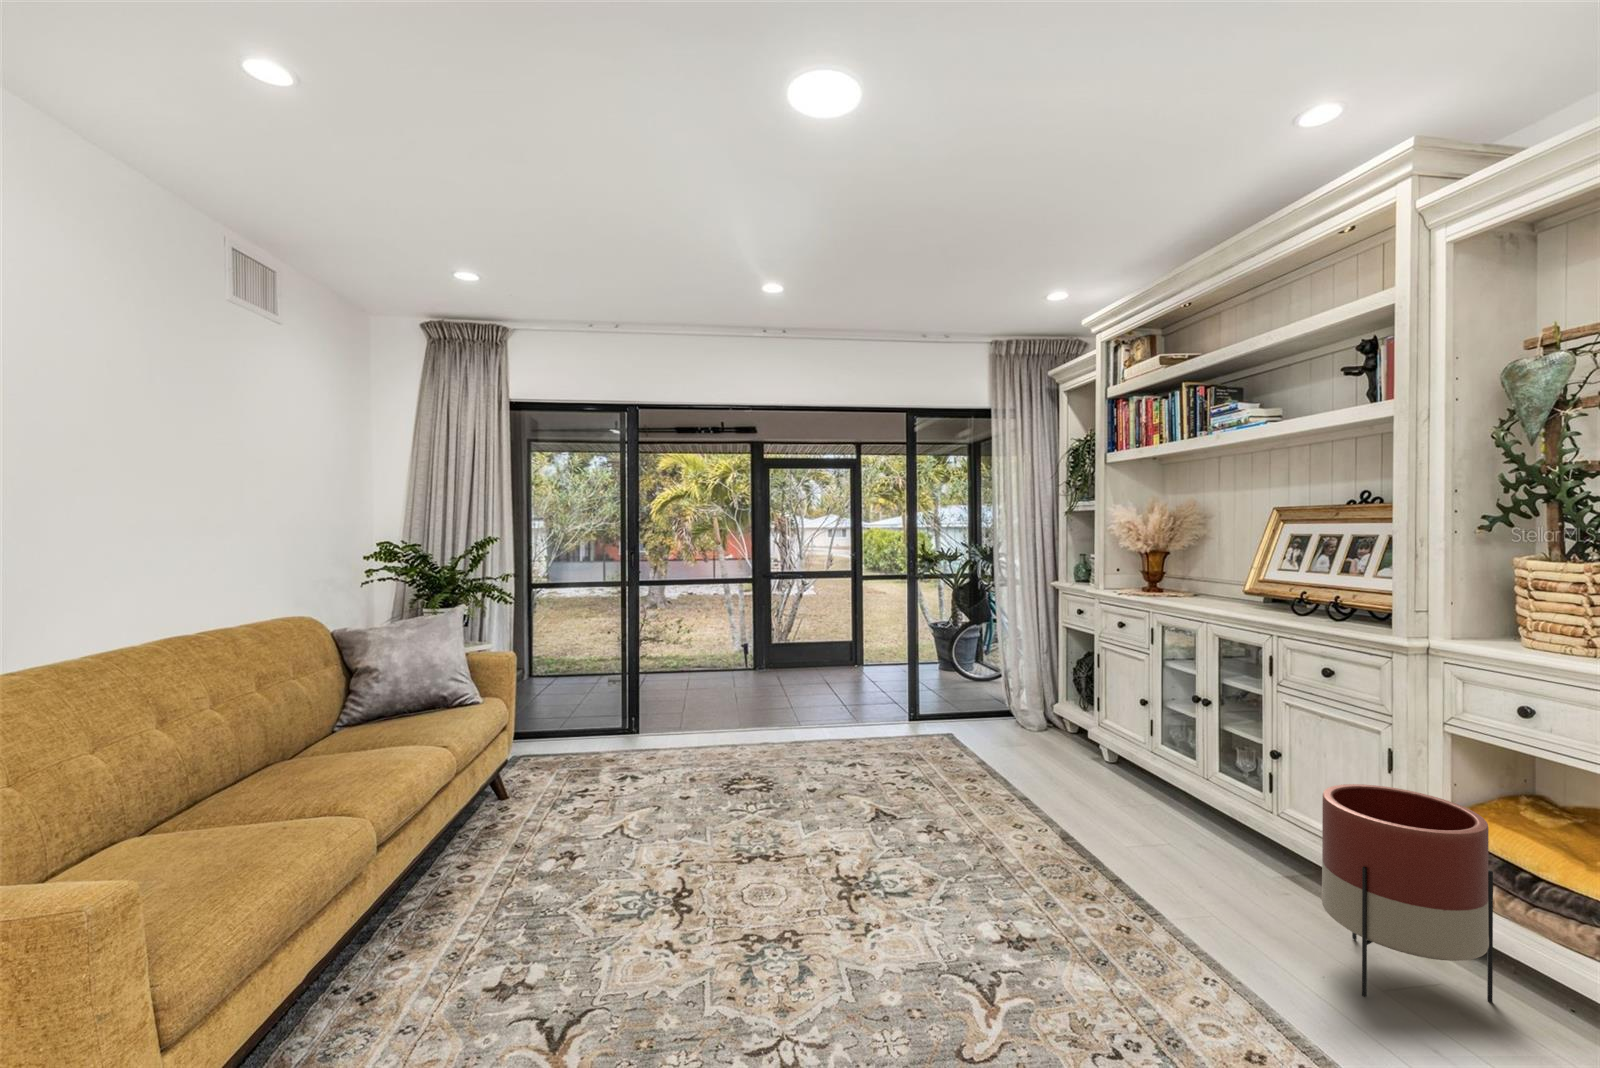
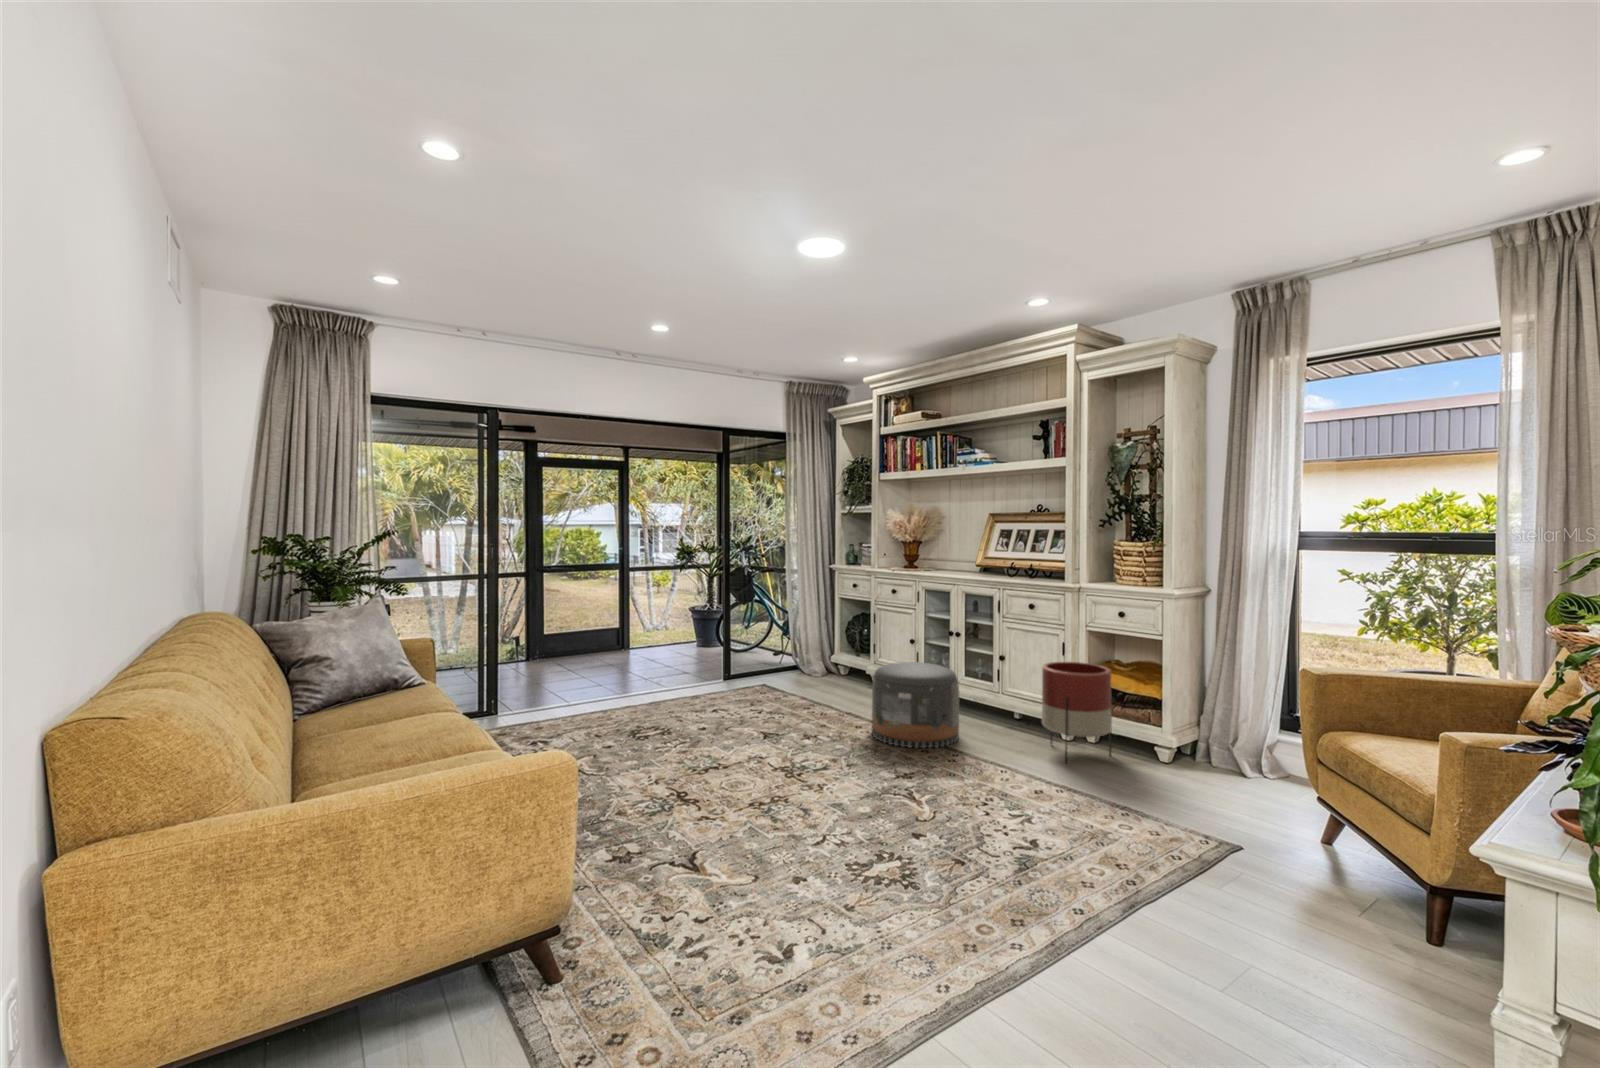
pouf: none [1026,740,1174,894] -> present [872,662,959,748]

